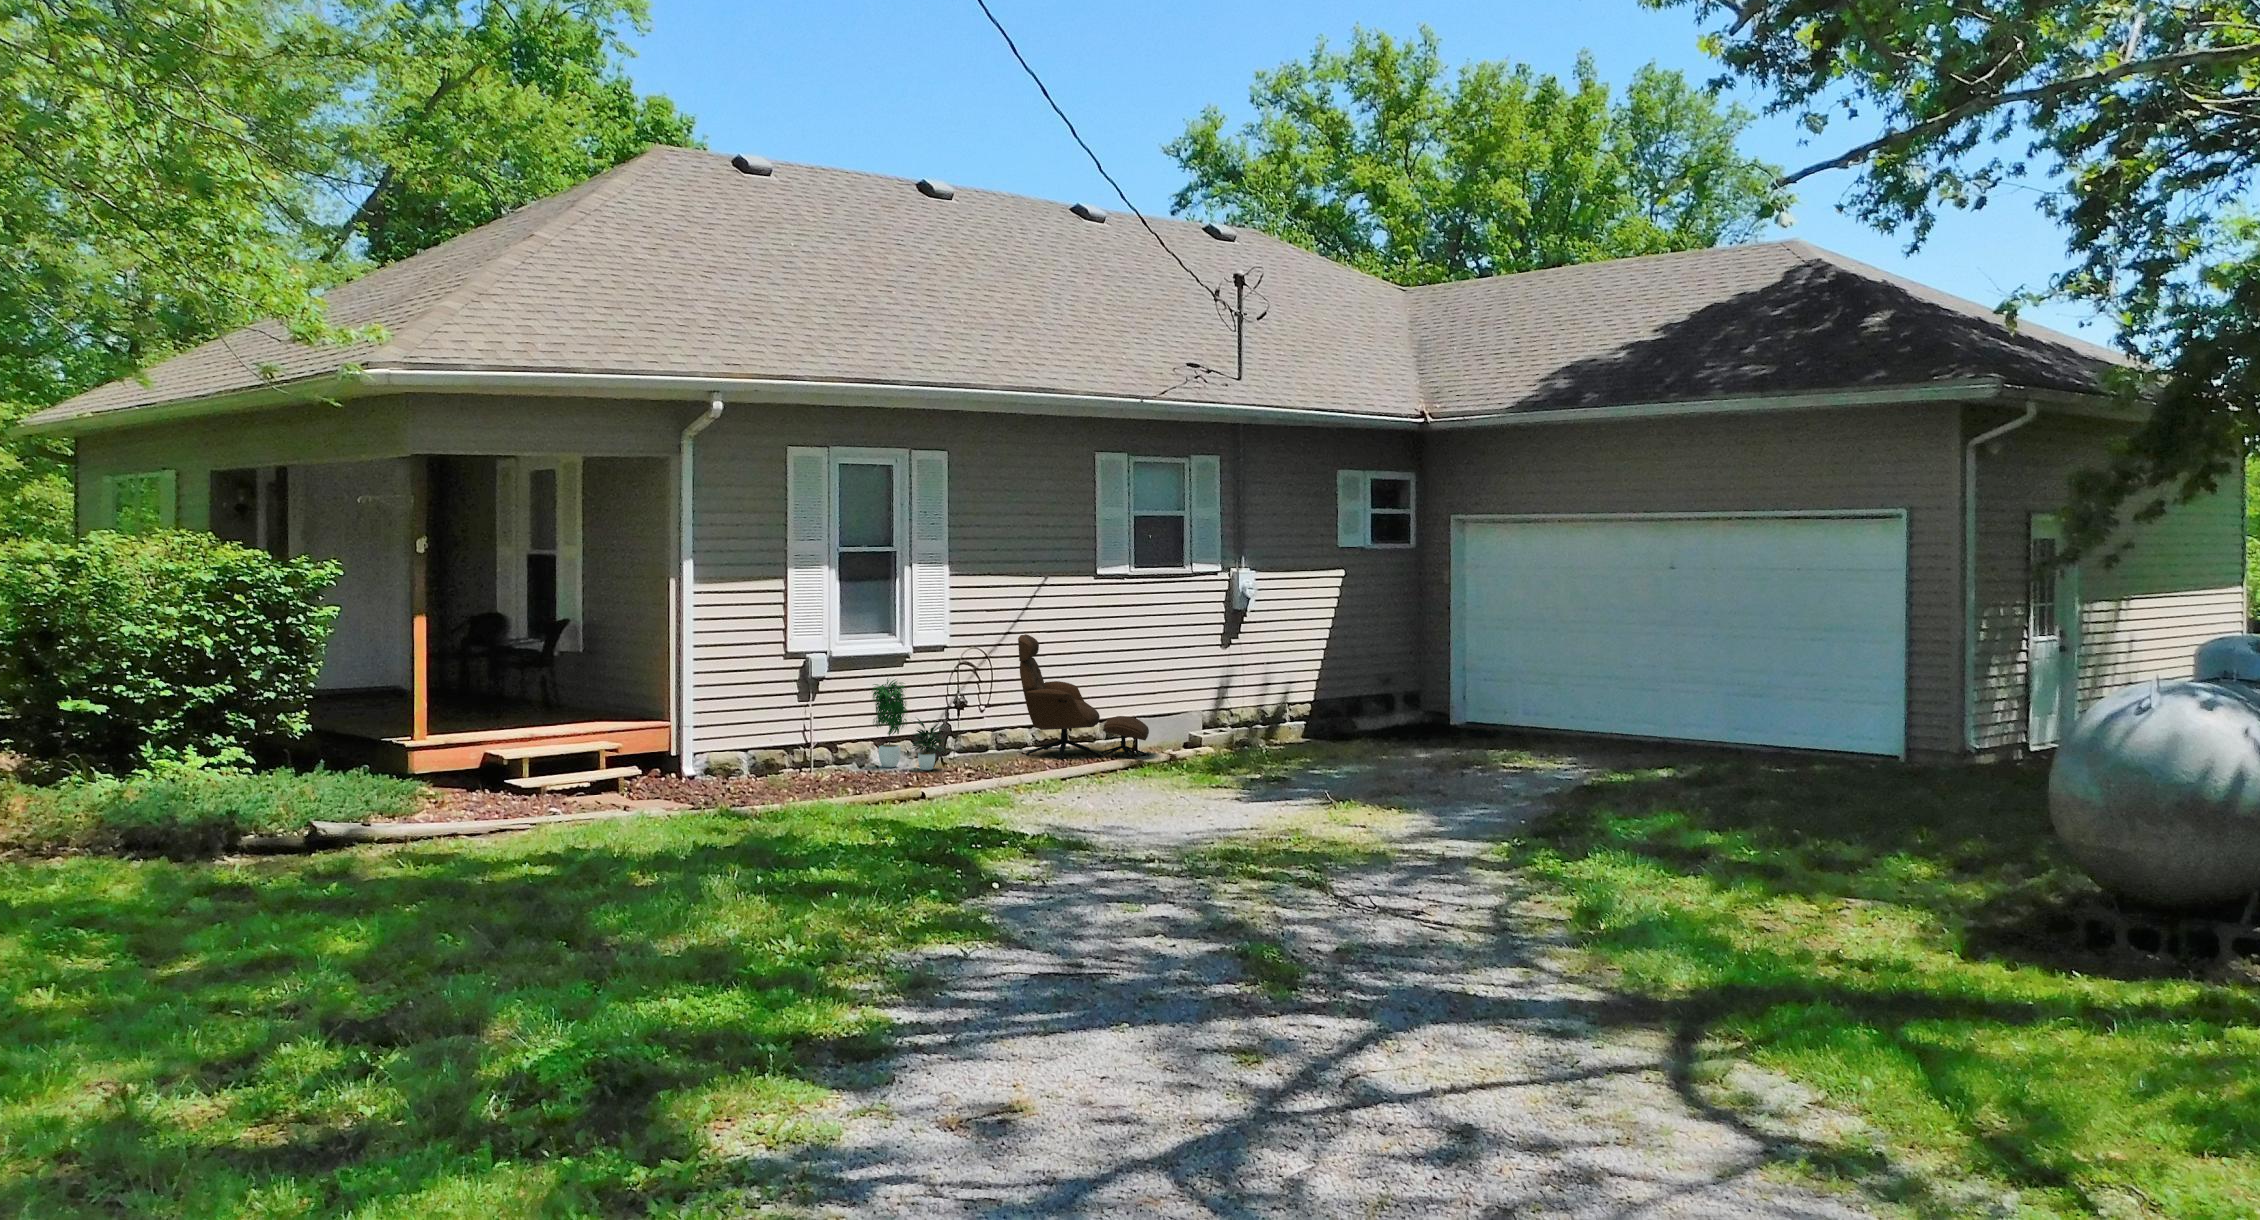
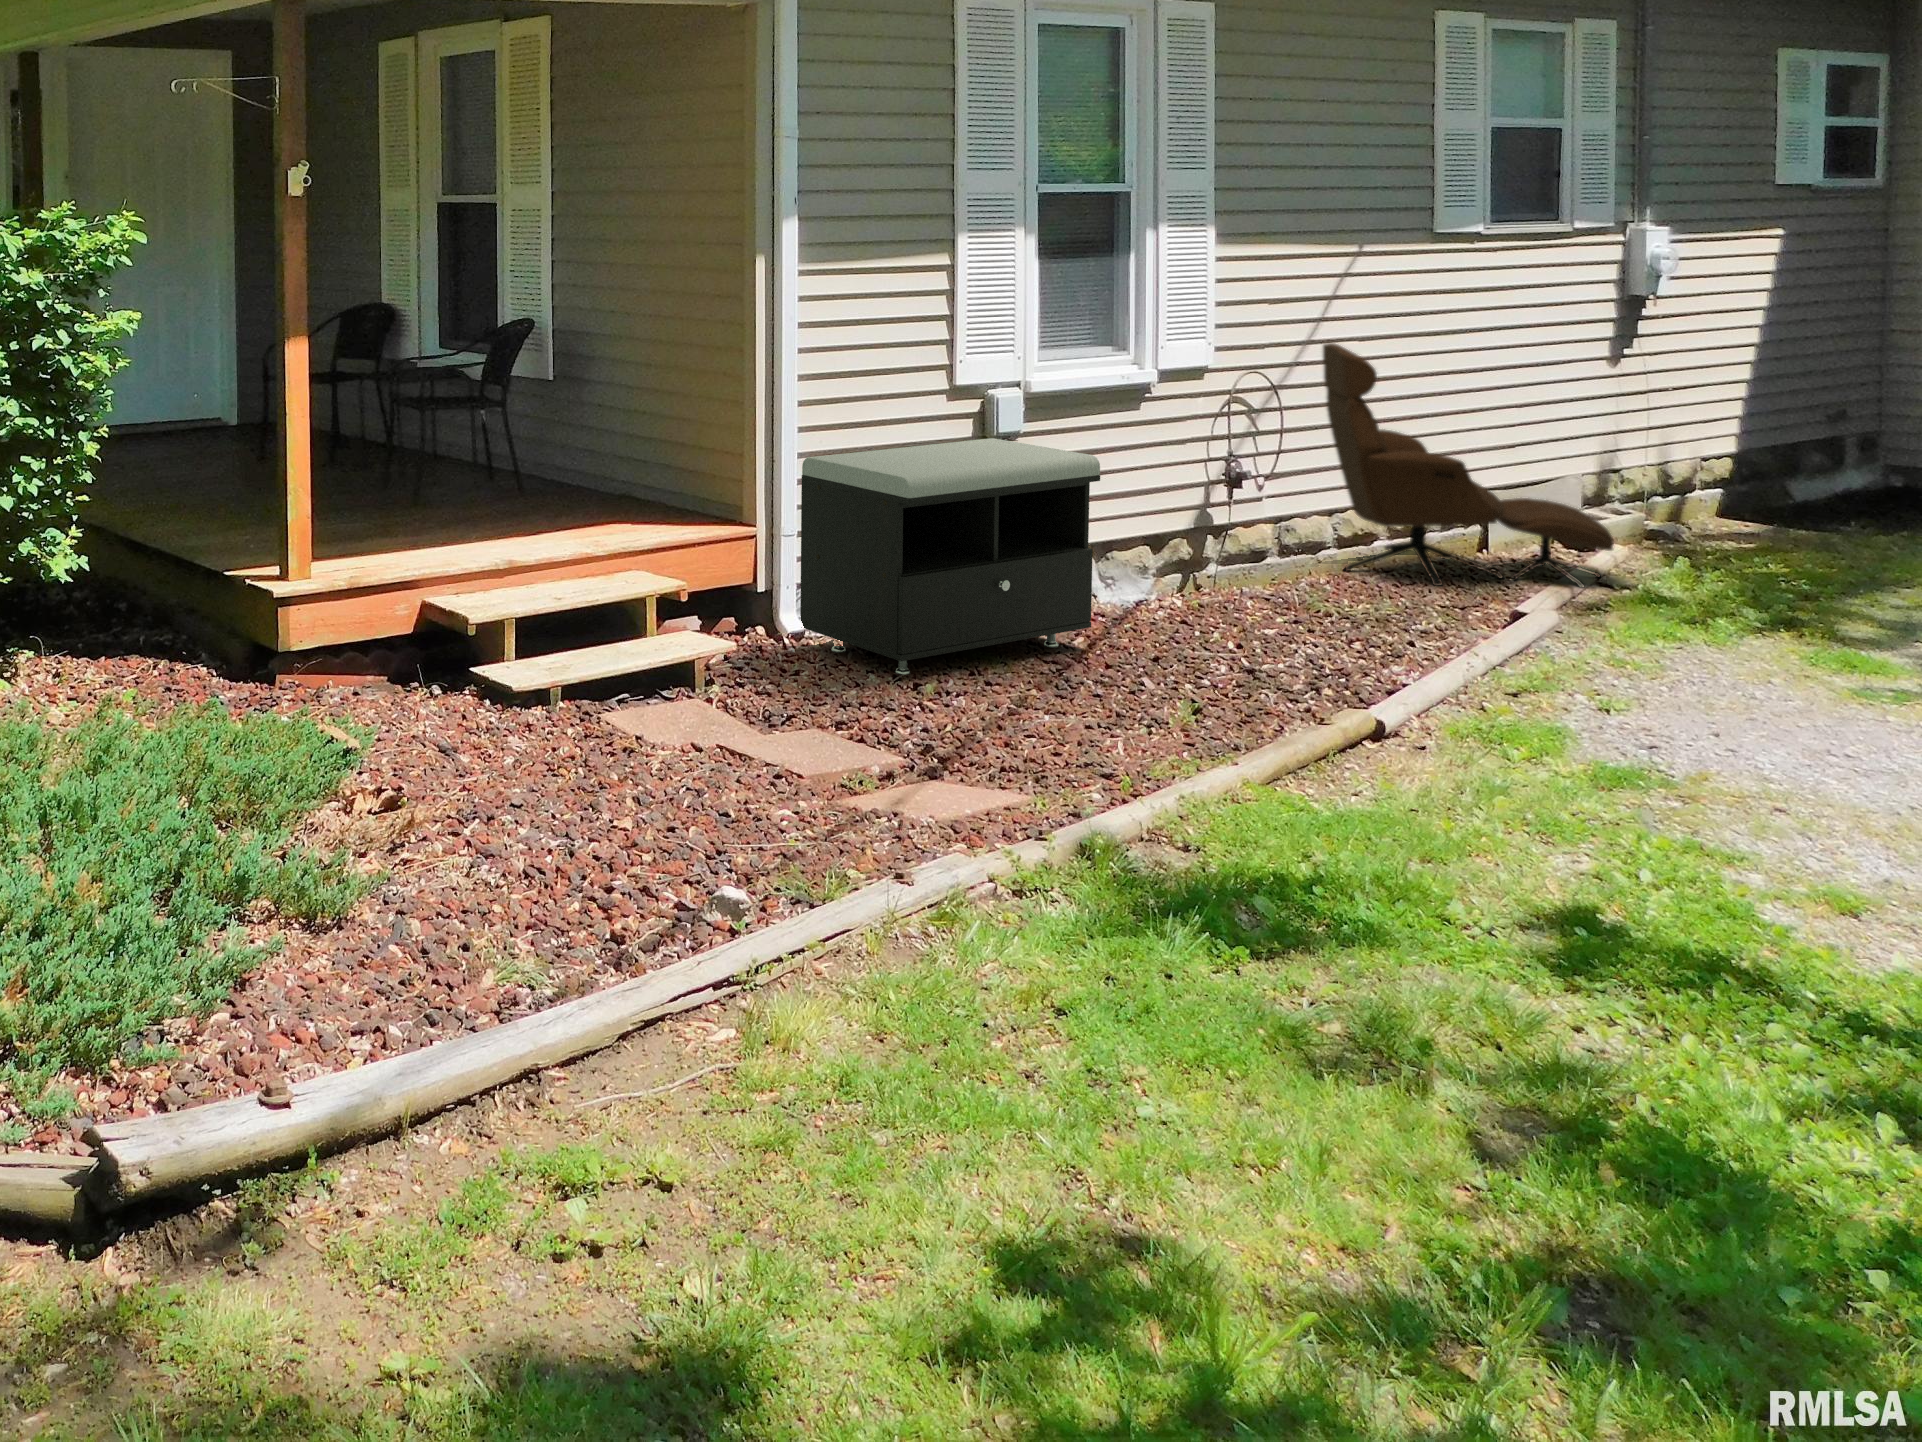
storage bench: none [692,677,840,787] -> present [800,438,1100,675]
potted plant: present [873,678,944,770] -> none [1101,431,1275,620]

